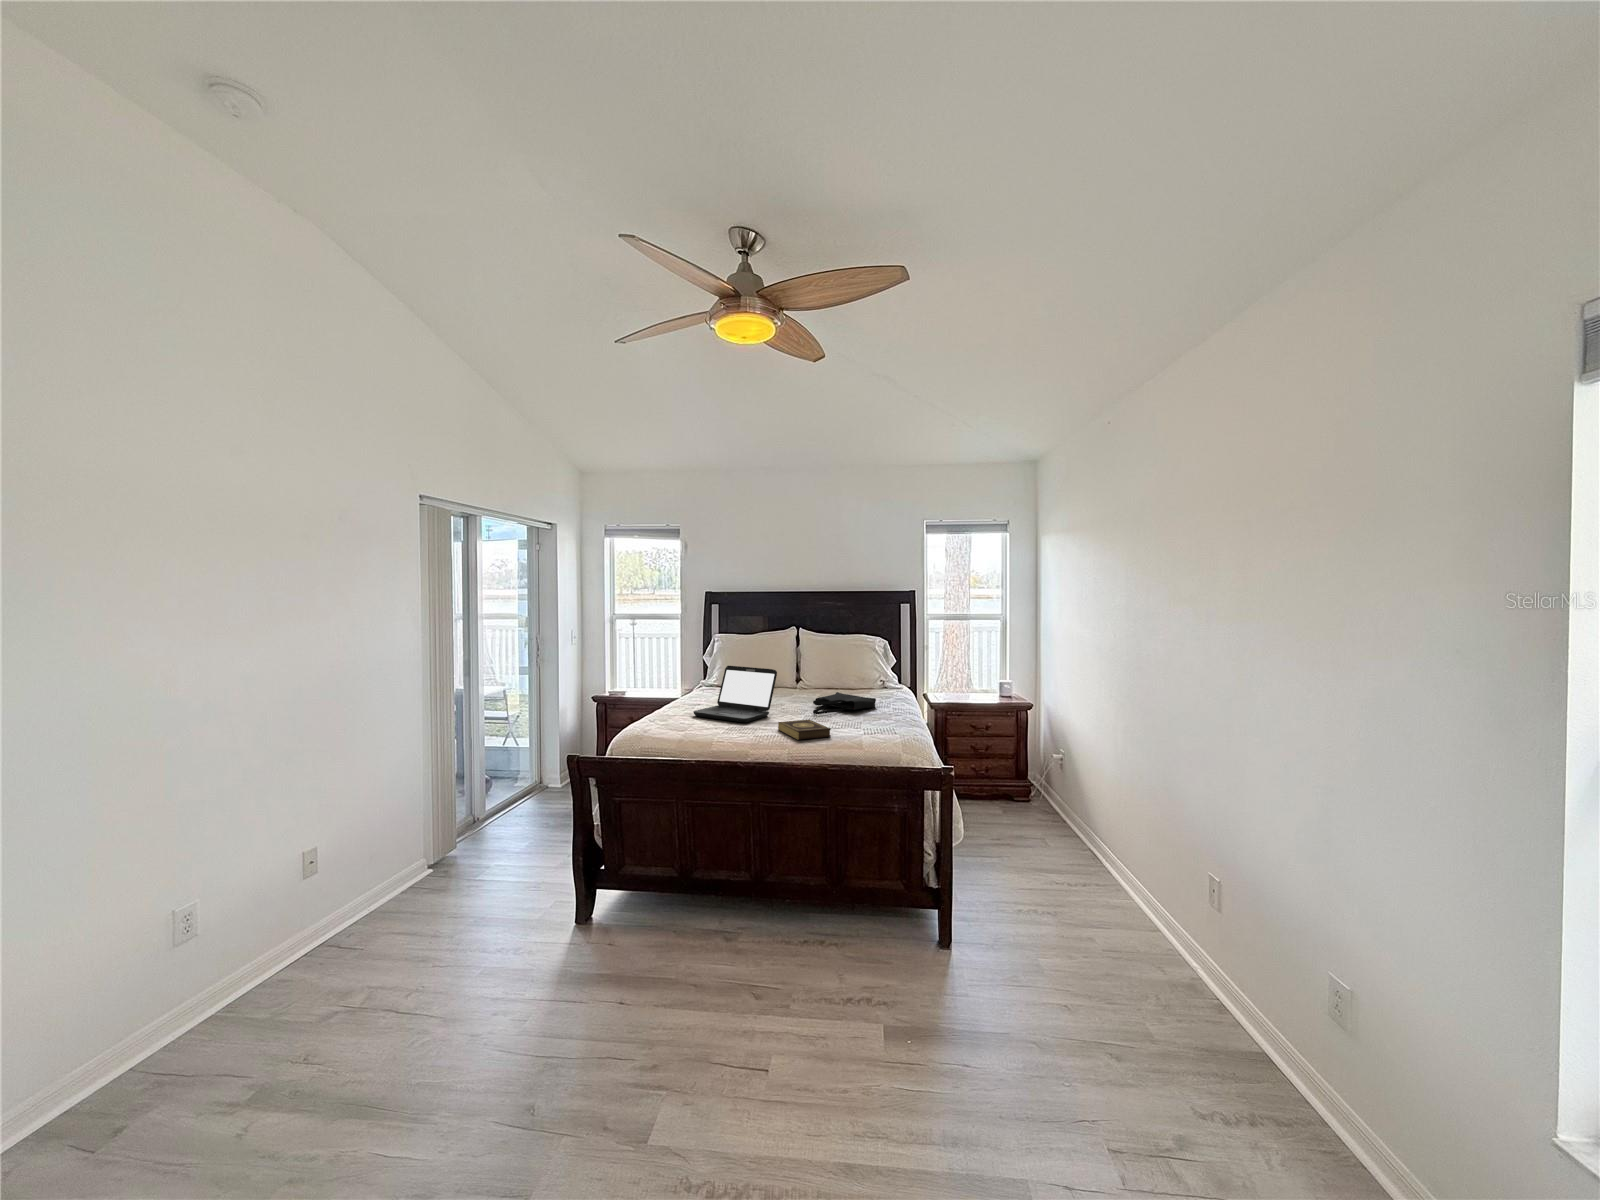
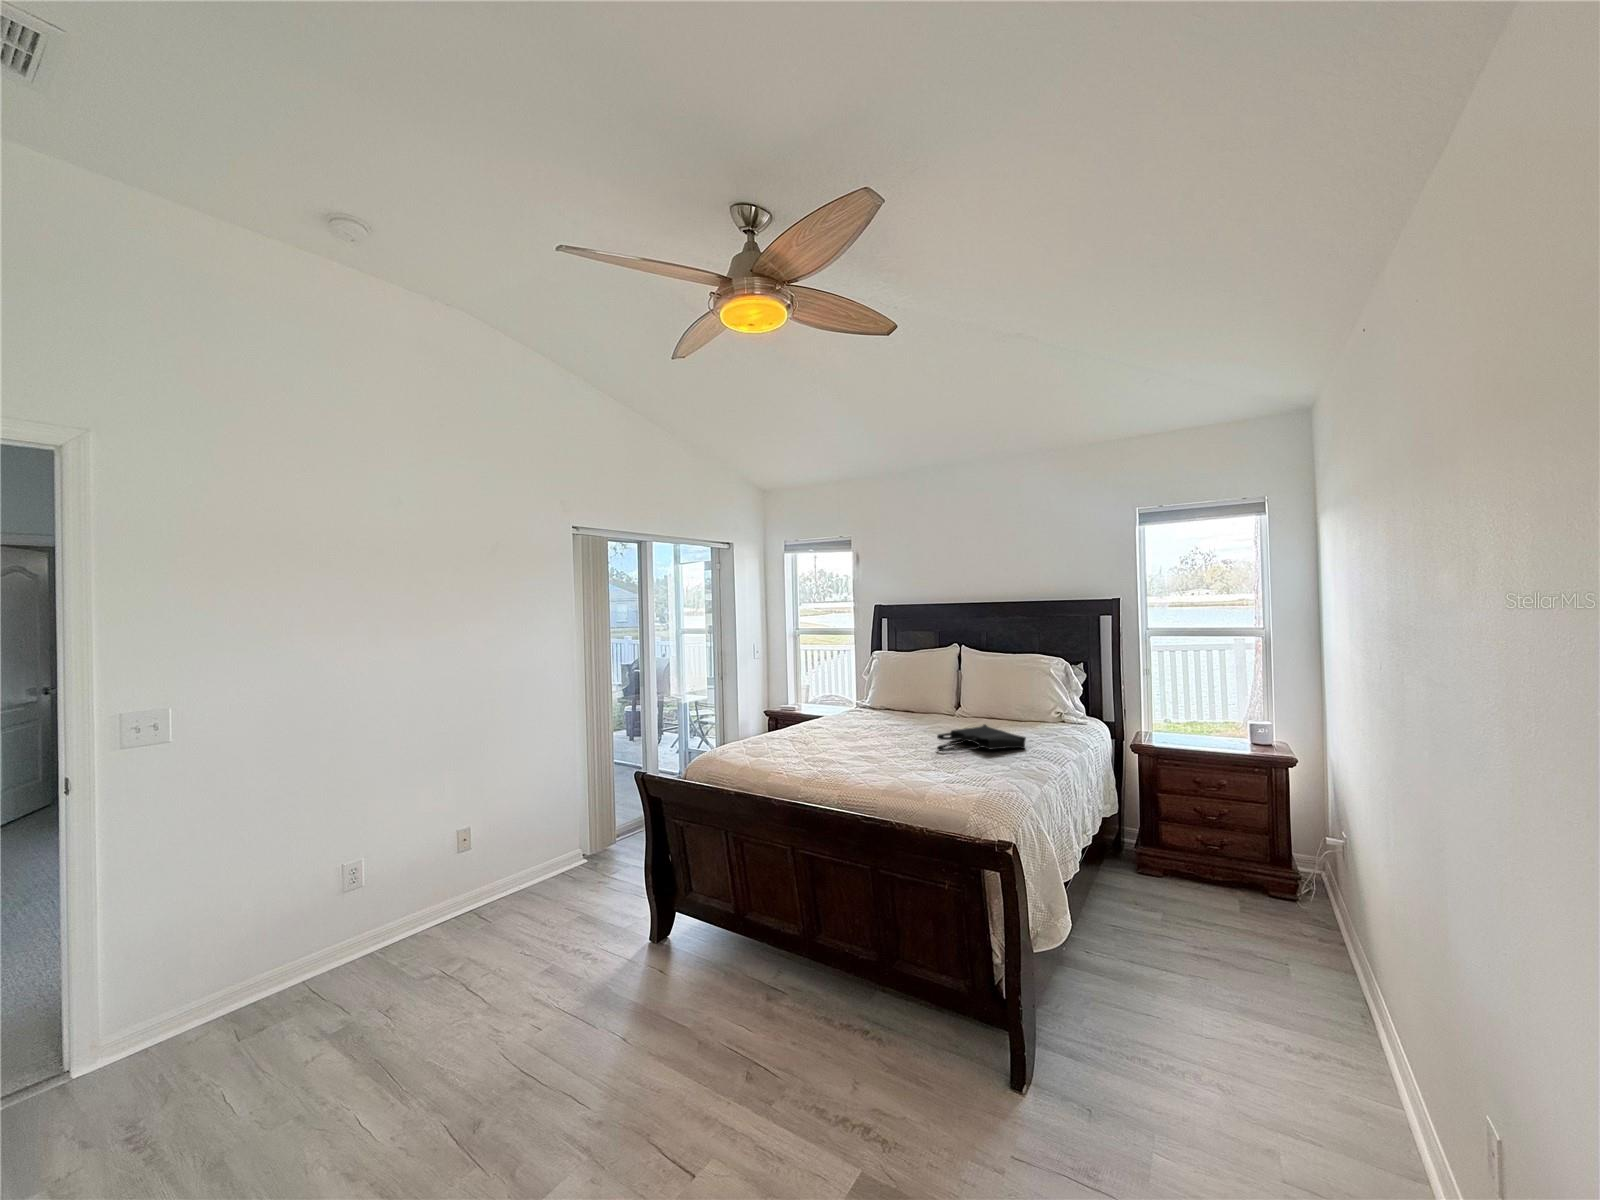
laptop: present [694,666,777,723] -> none [808,687,897,754]
book: present [778,720,831,740] -> none [876,759,926,785]

